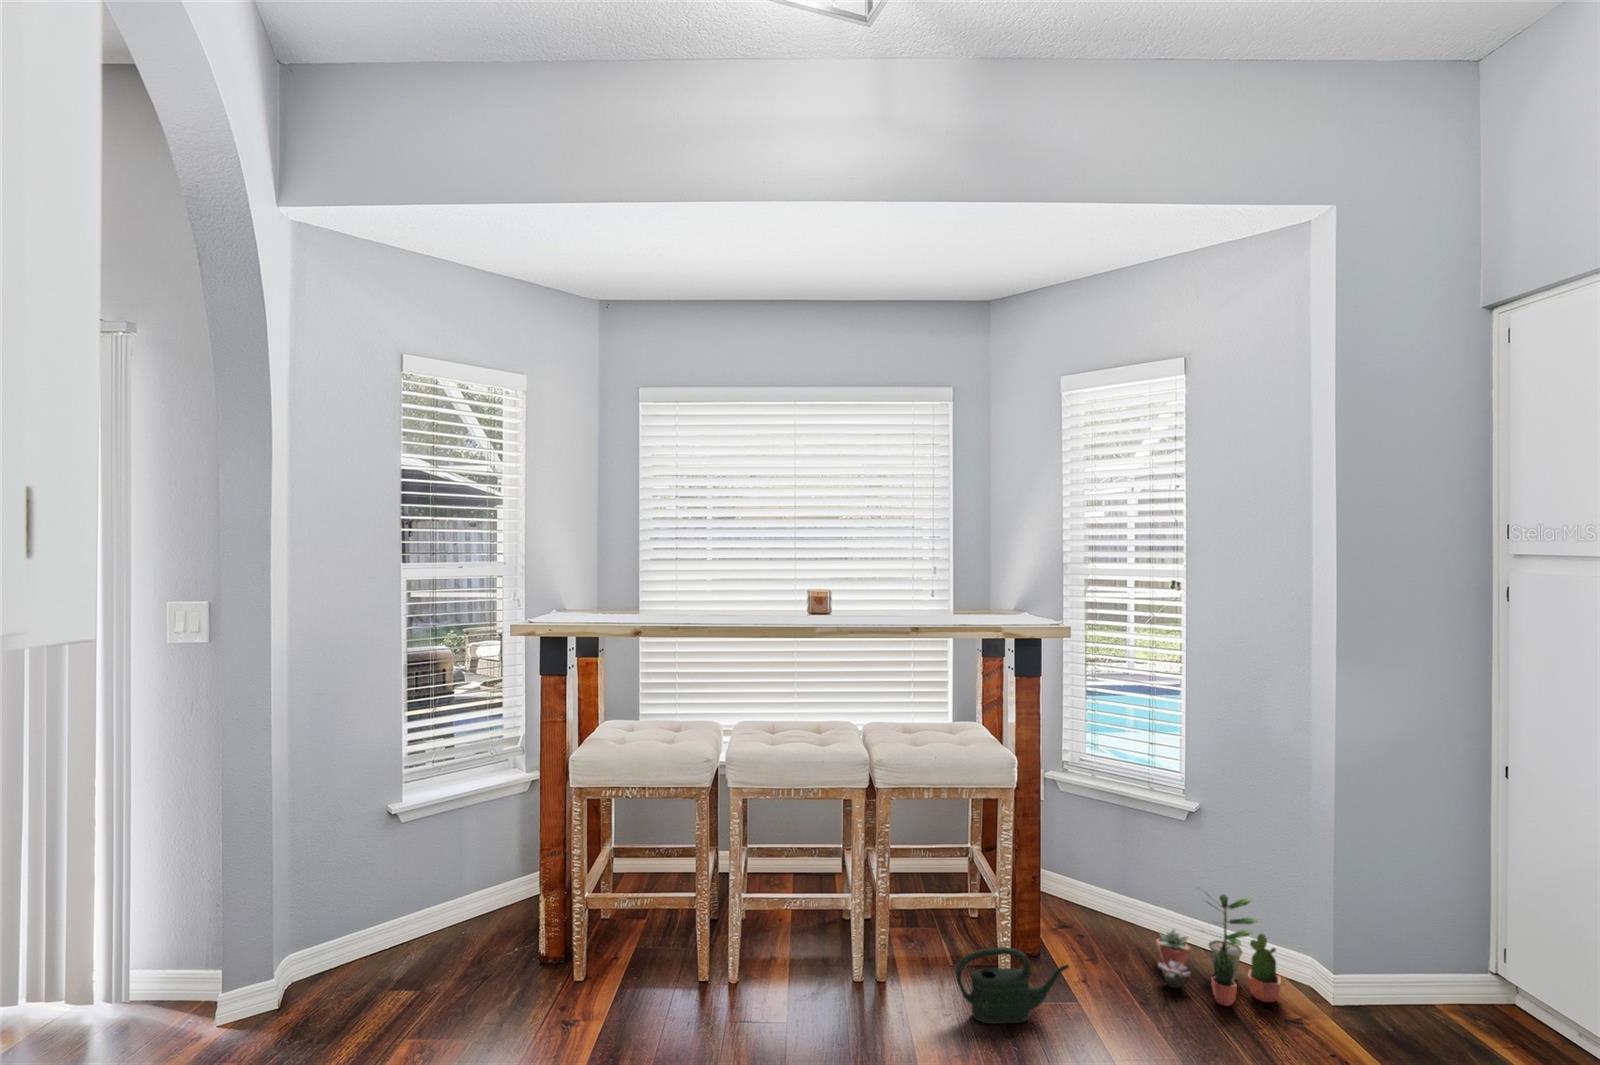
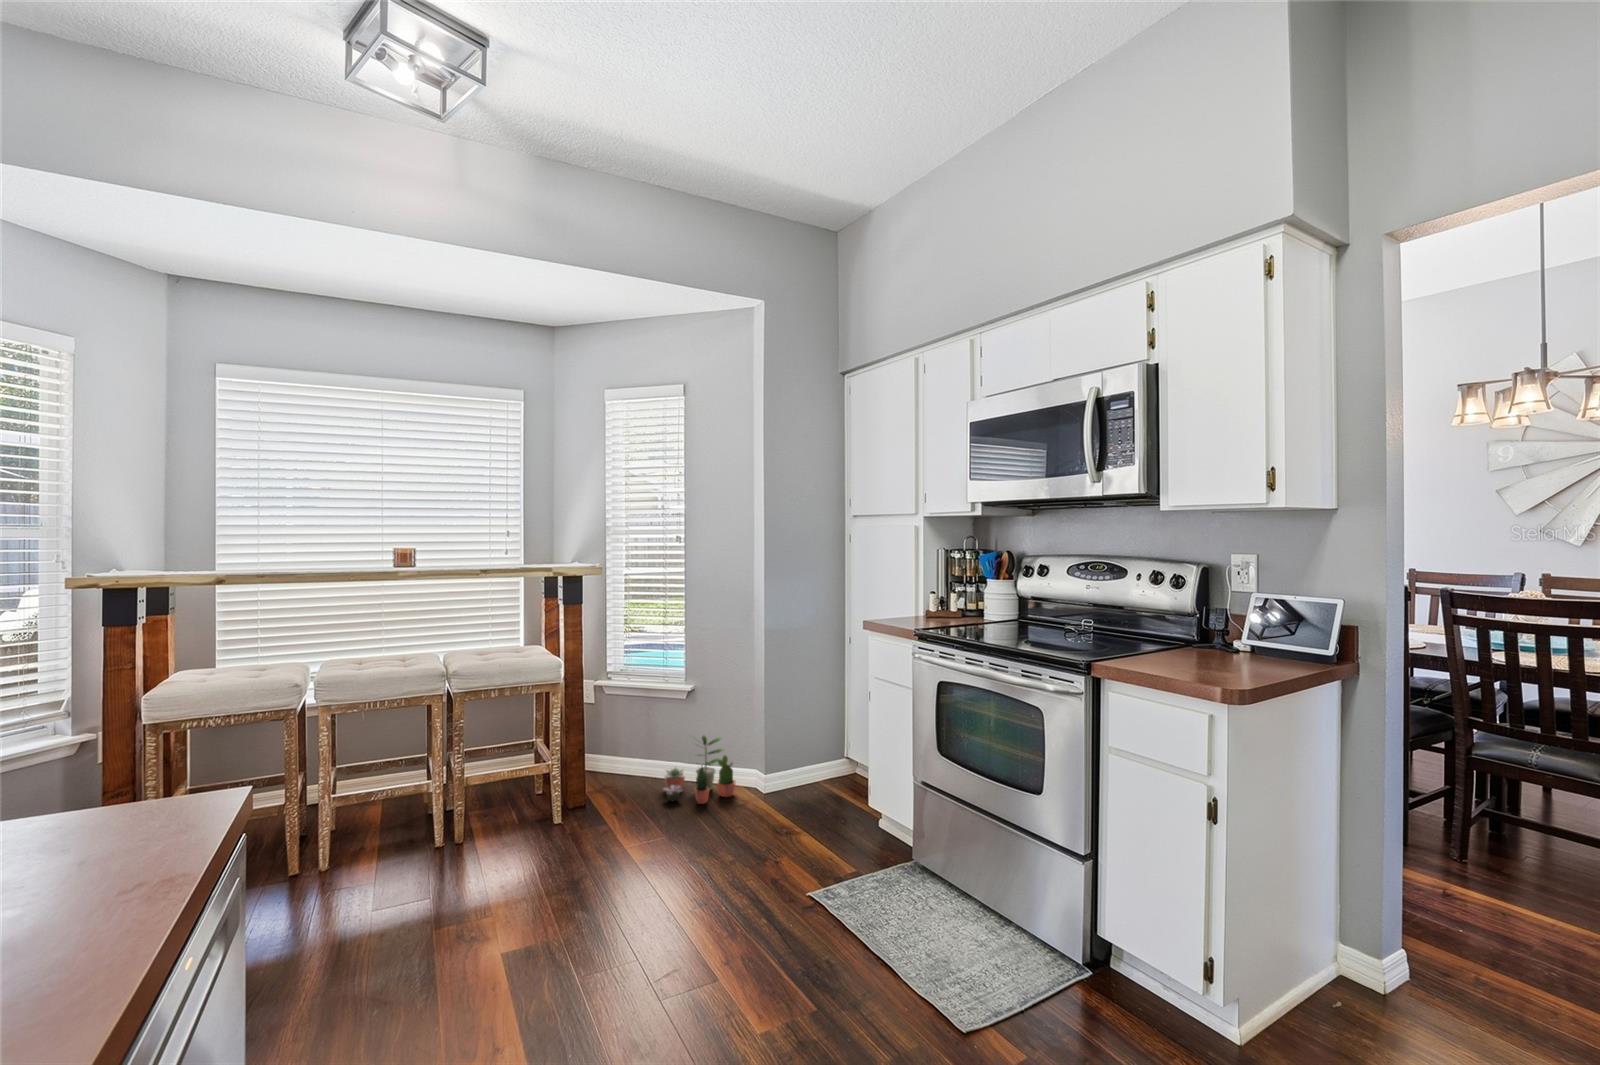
watering can: present [956,947,1069,1024] -> none [517,791,600,847]

